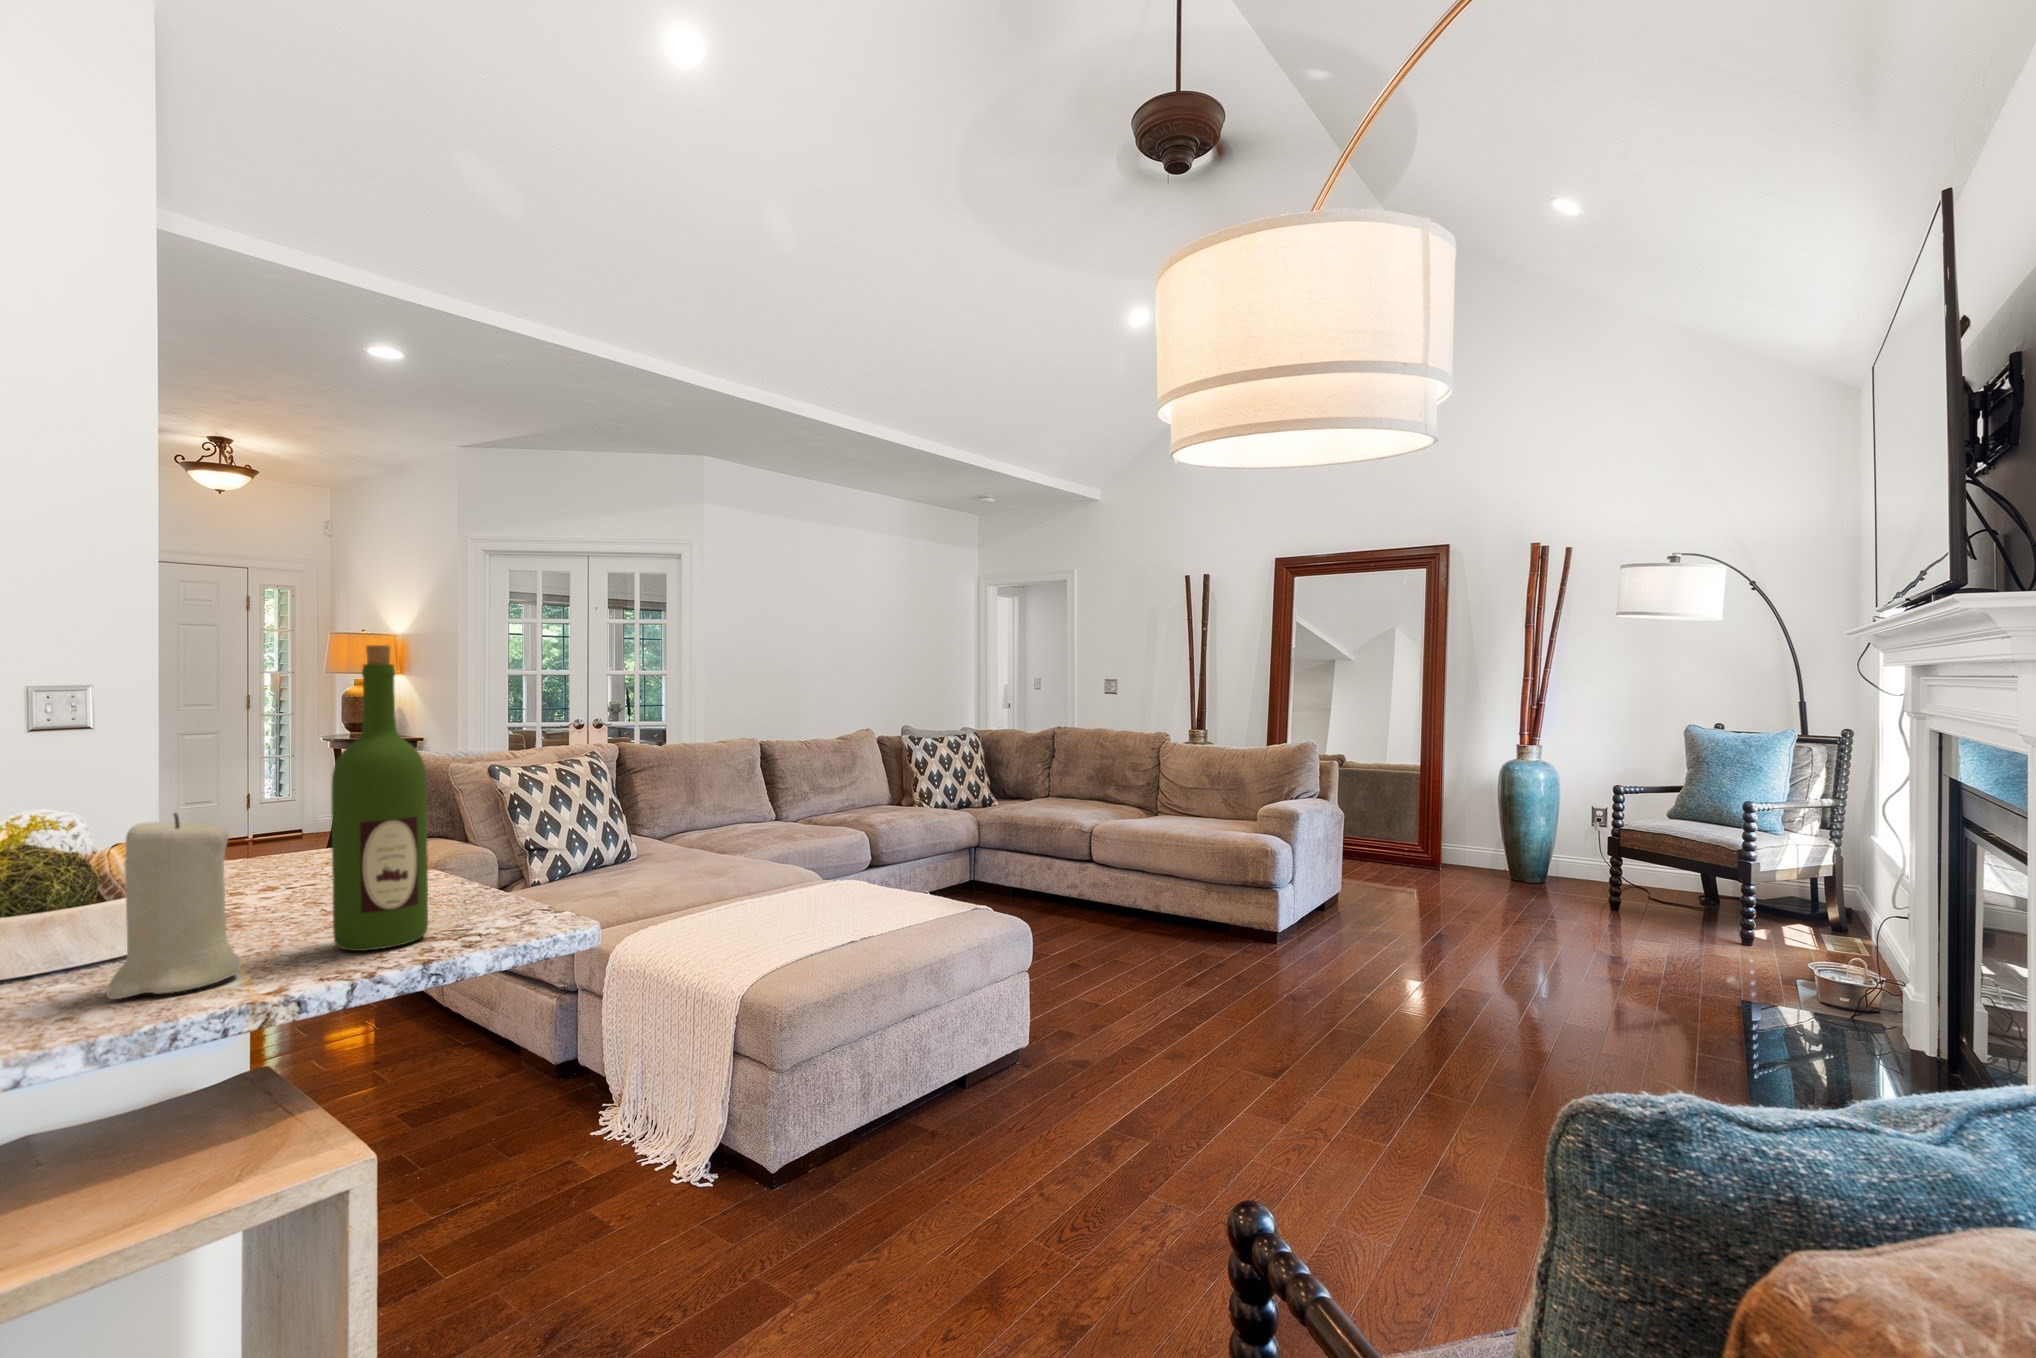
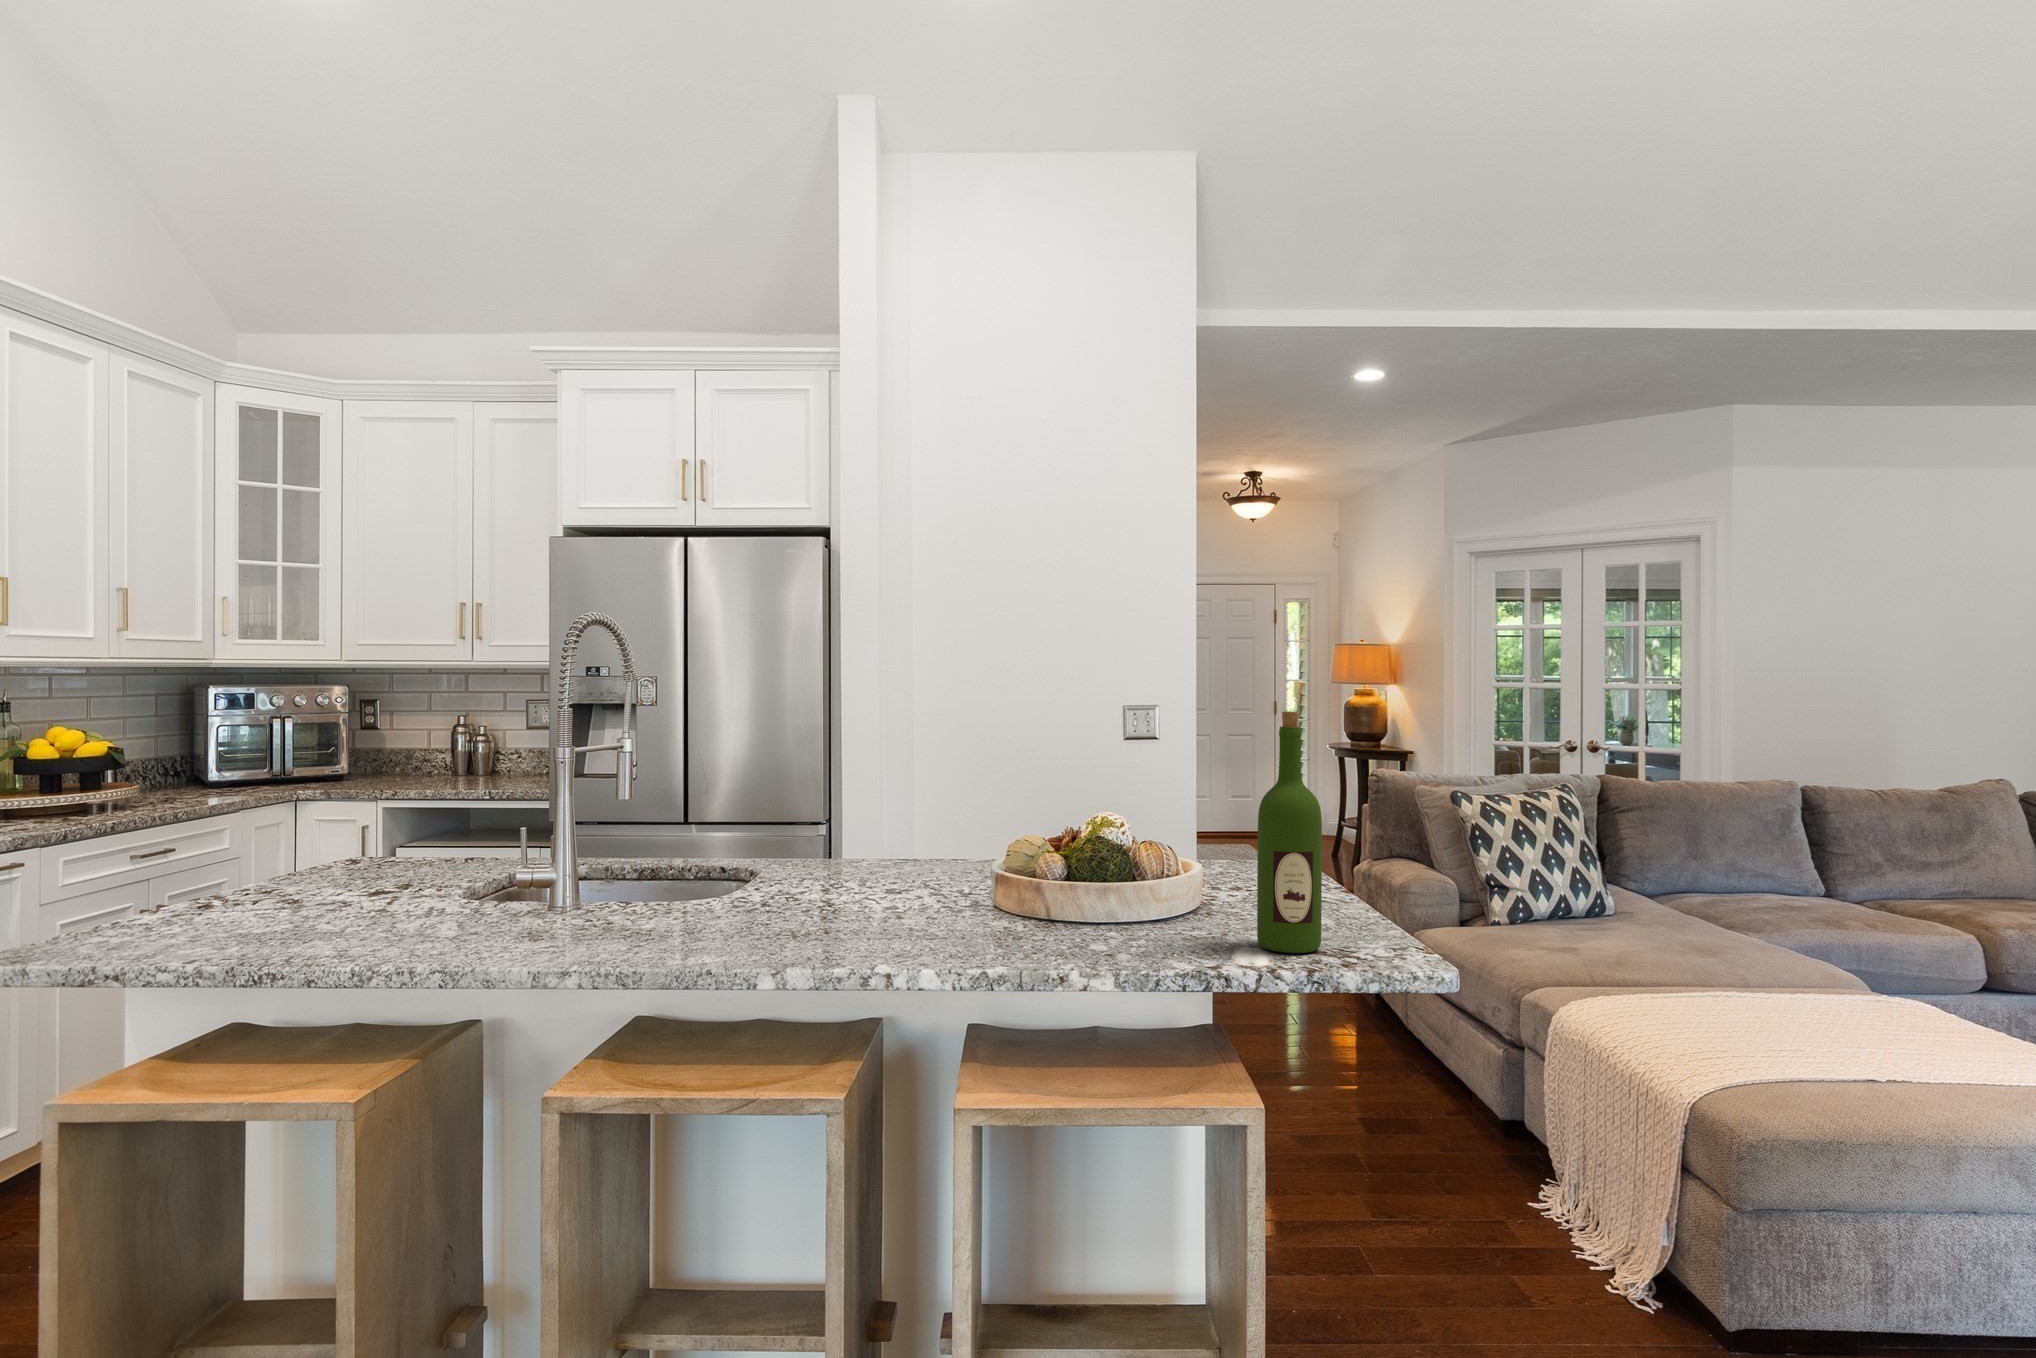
candle: present [107,813,240,999] -> none [1130,829,1201,953]

